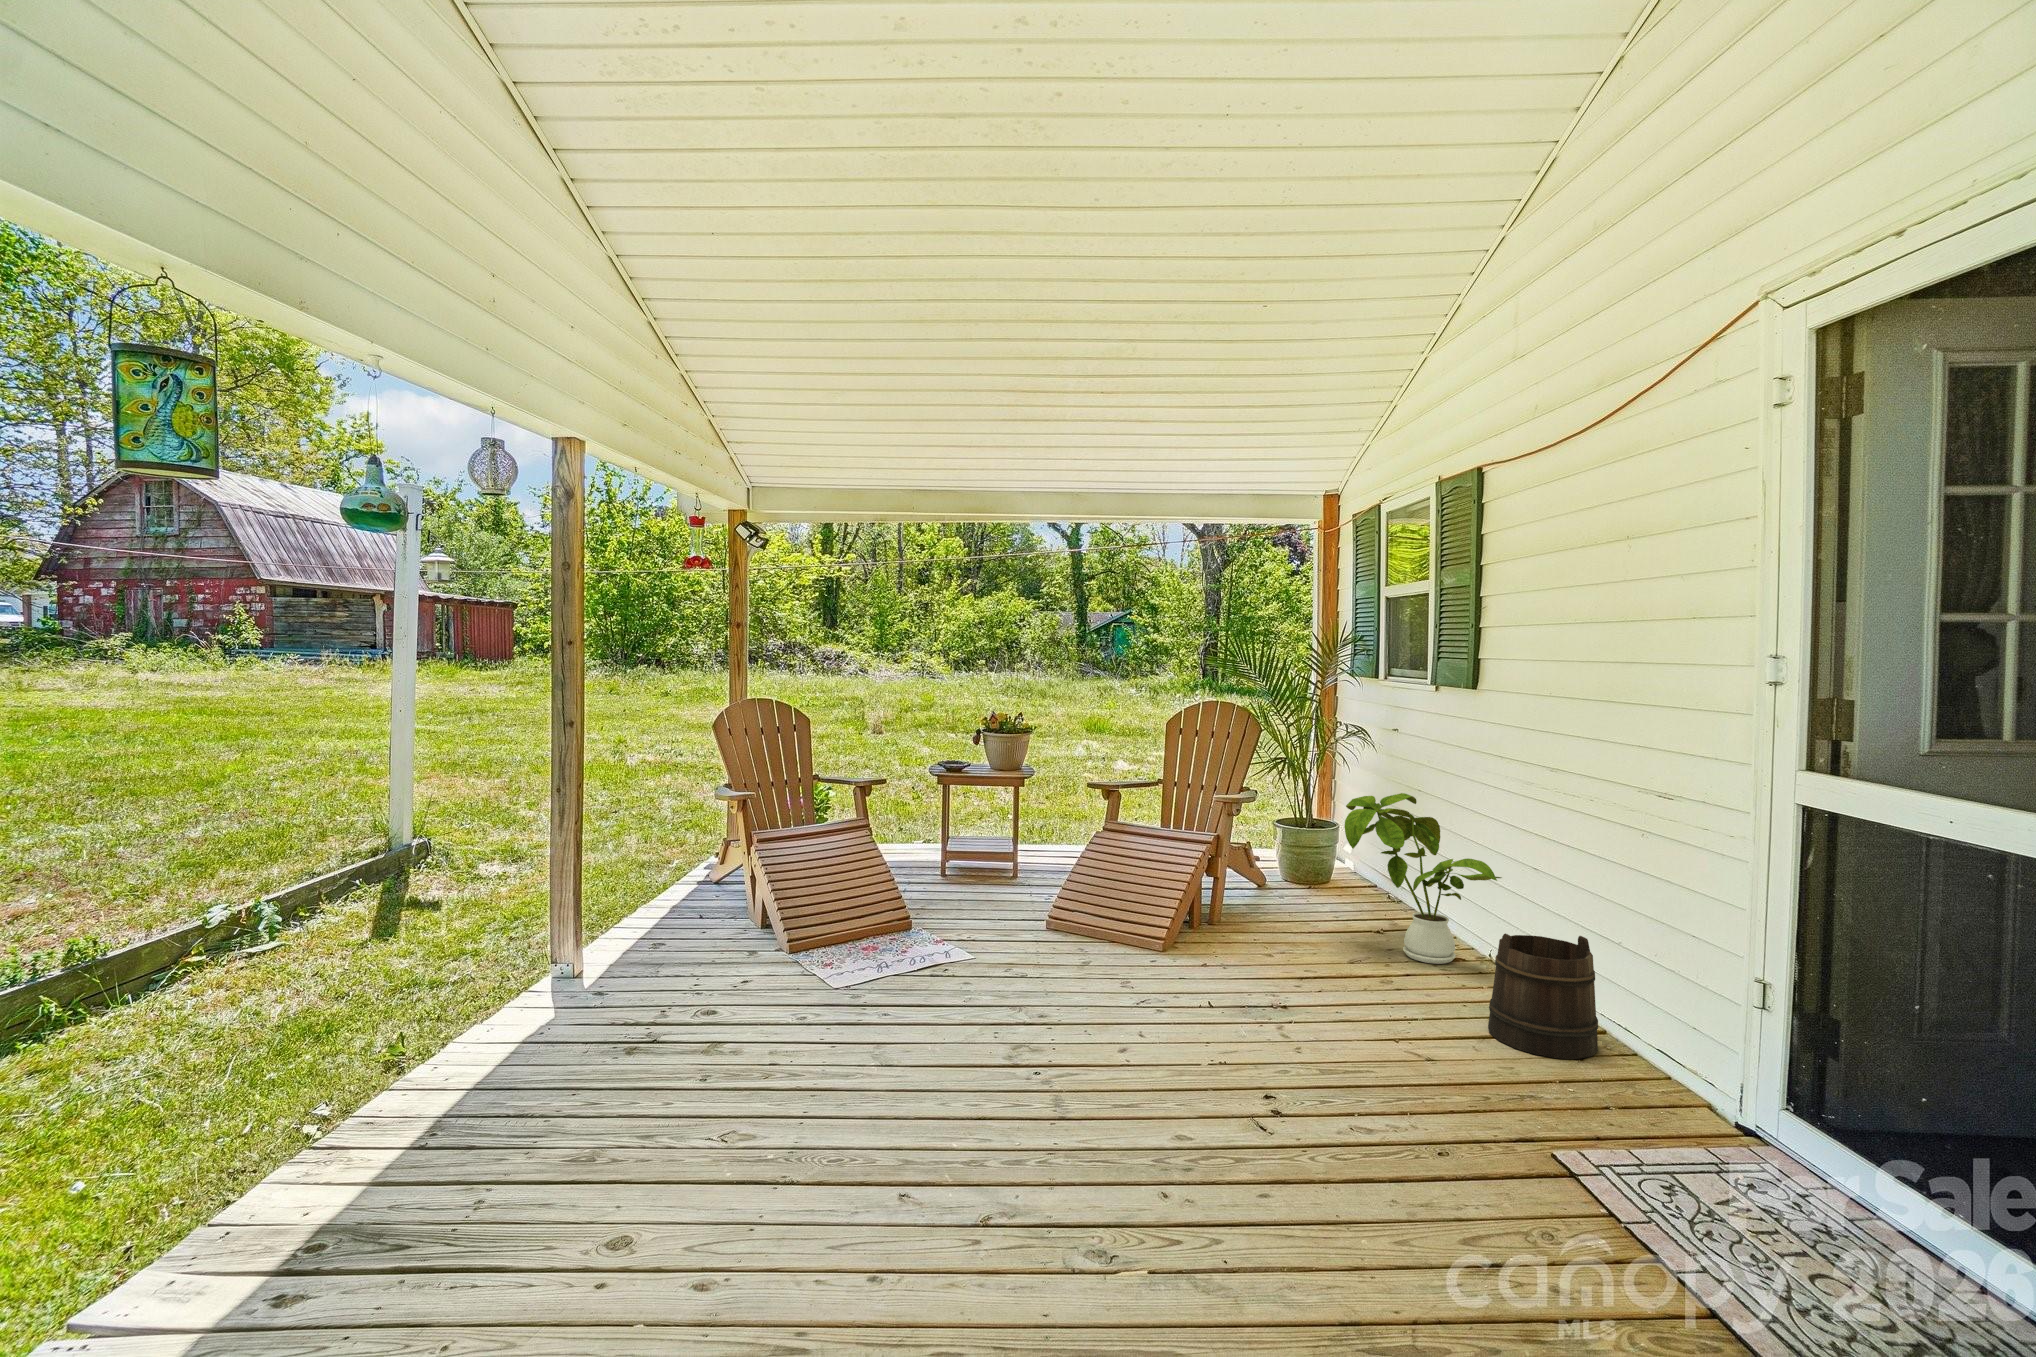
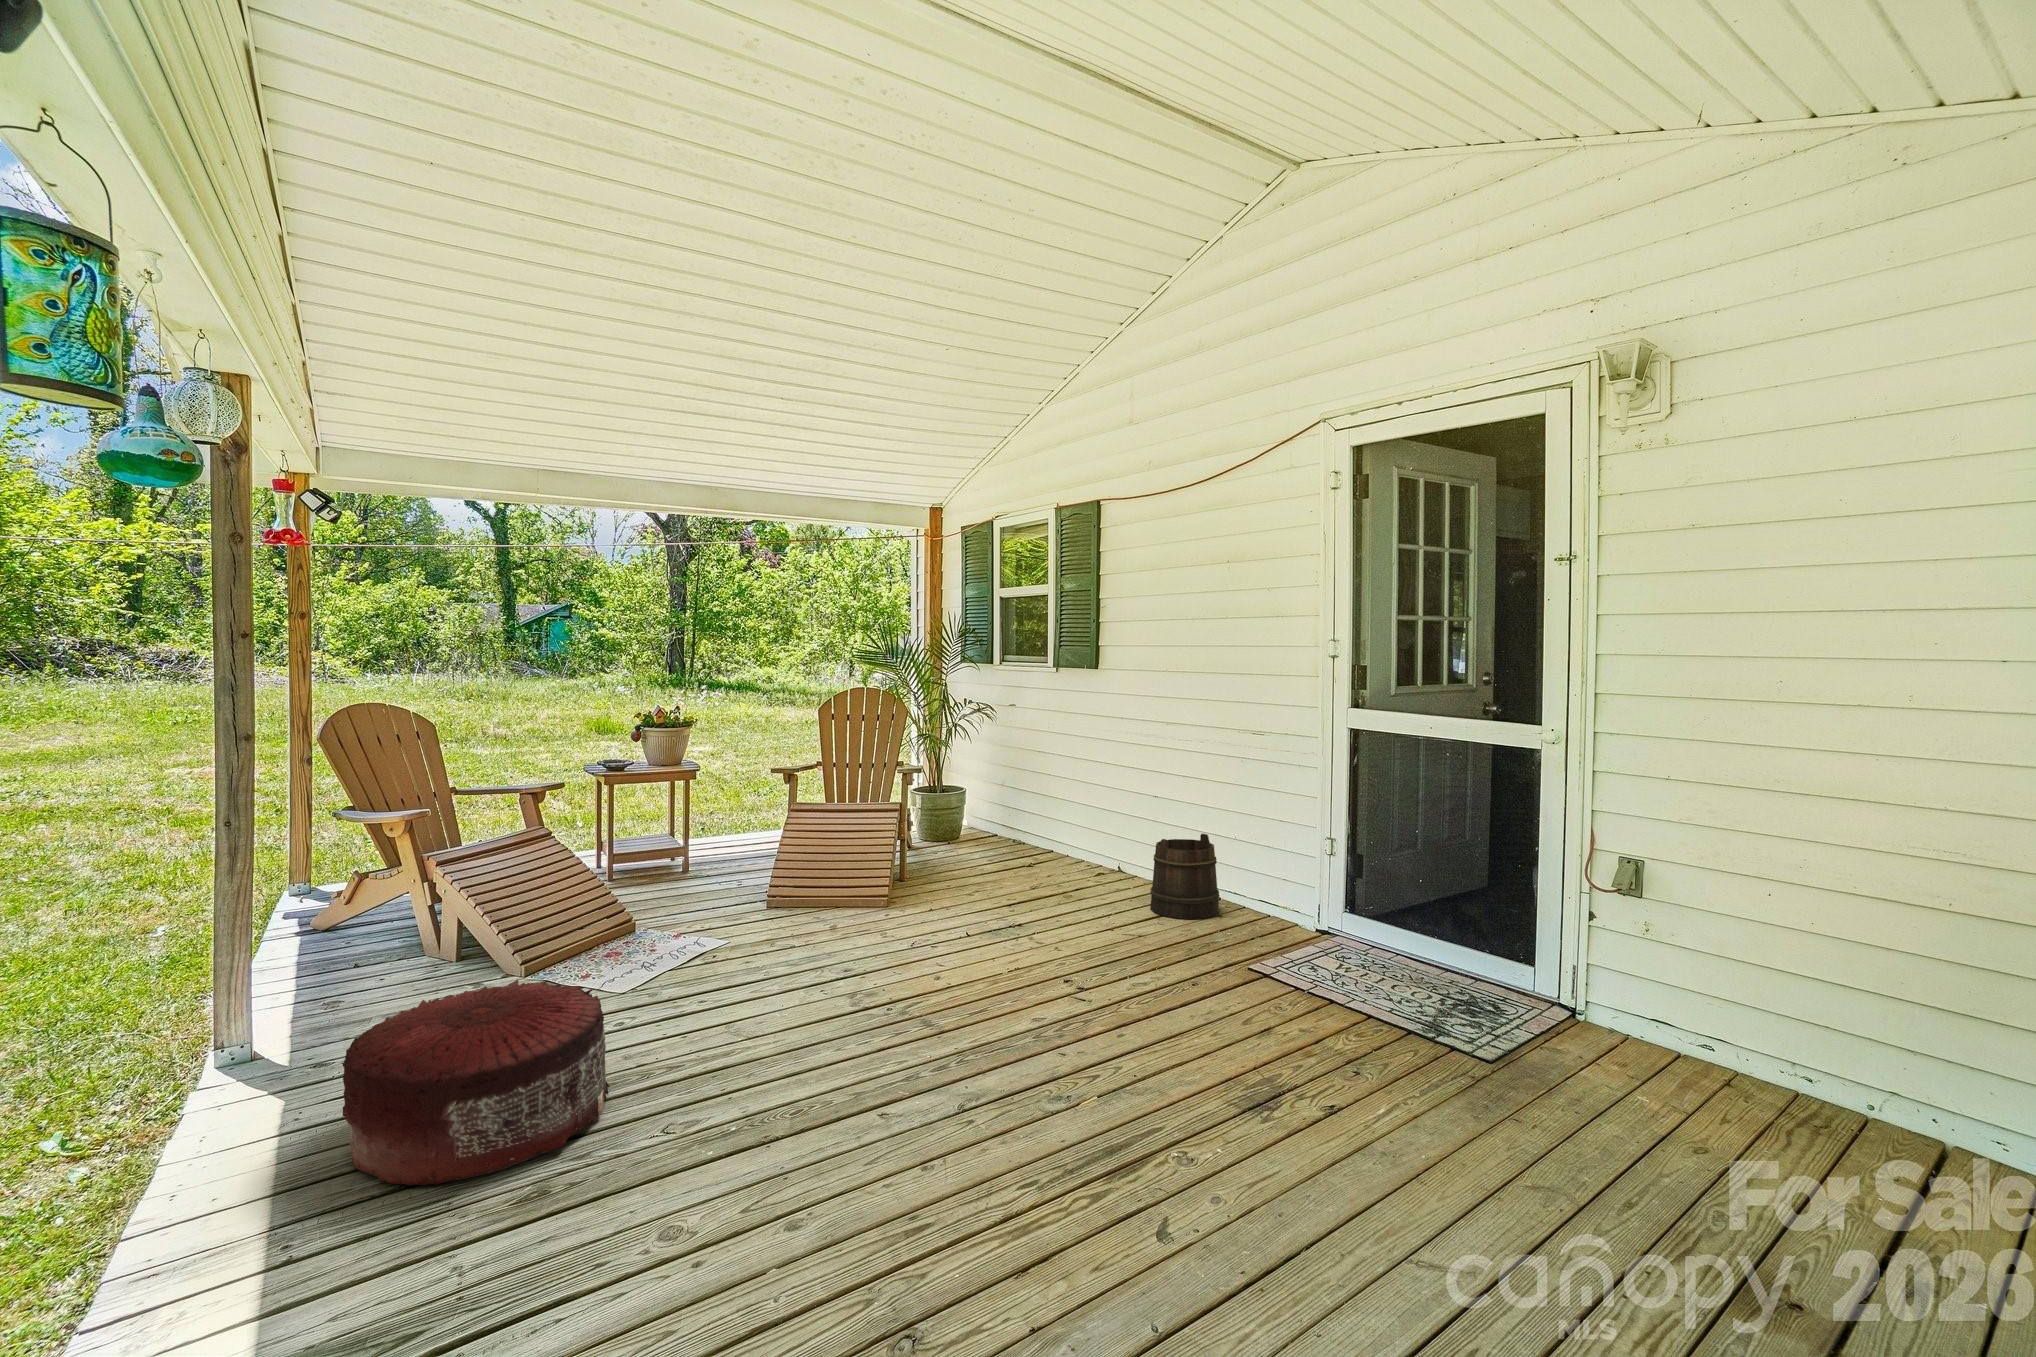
house plant: present [1345,793,1502,964] -> none [1014,750,1133,879]
pouf: none [502,959,733,1130] -> present [342,980,609,1186]

